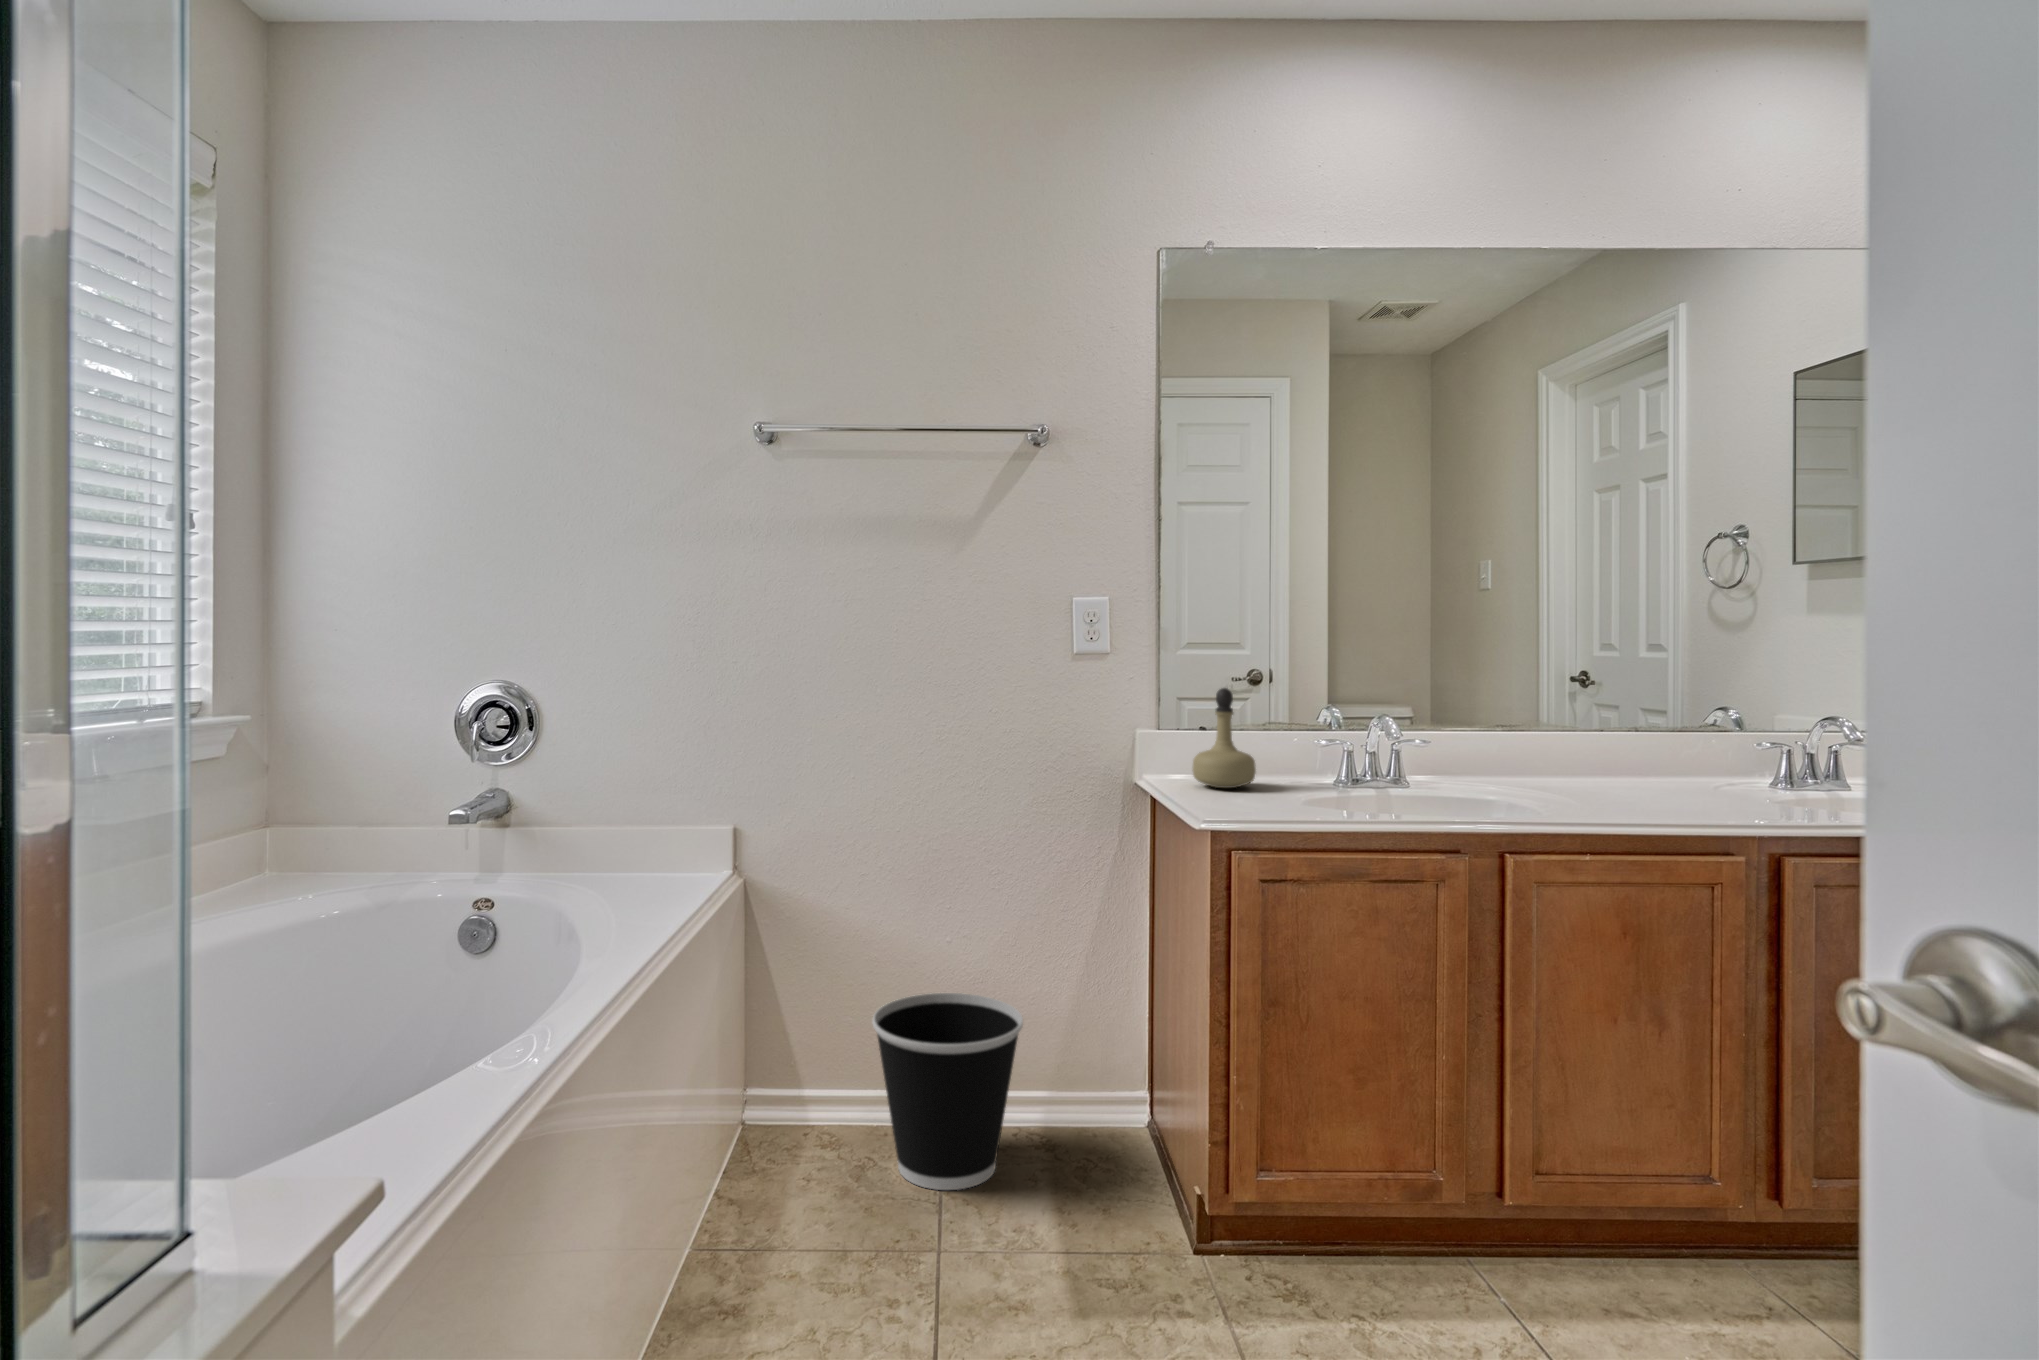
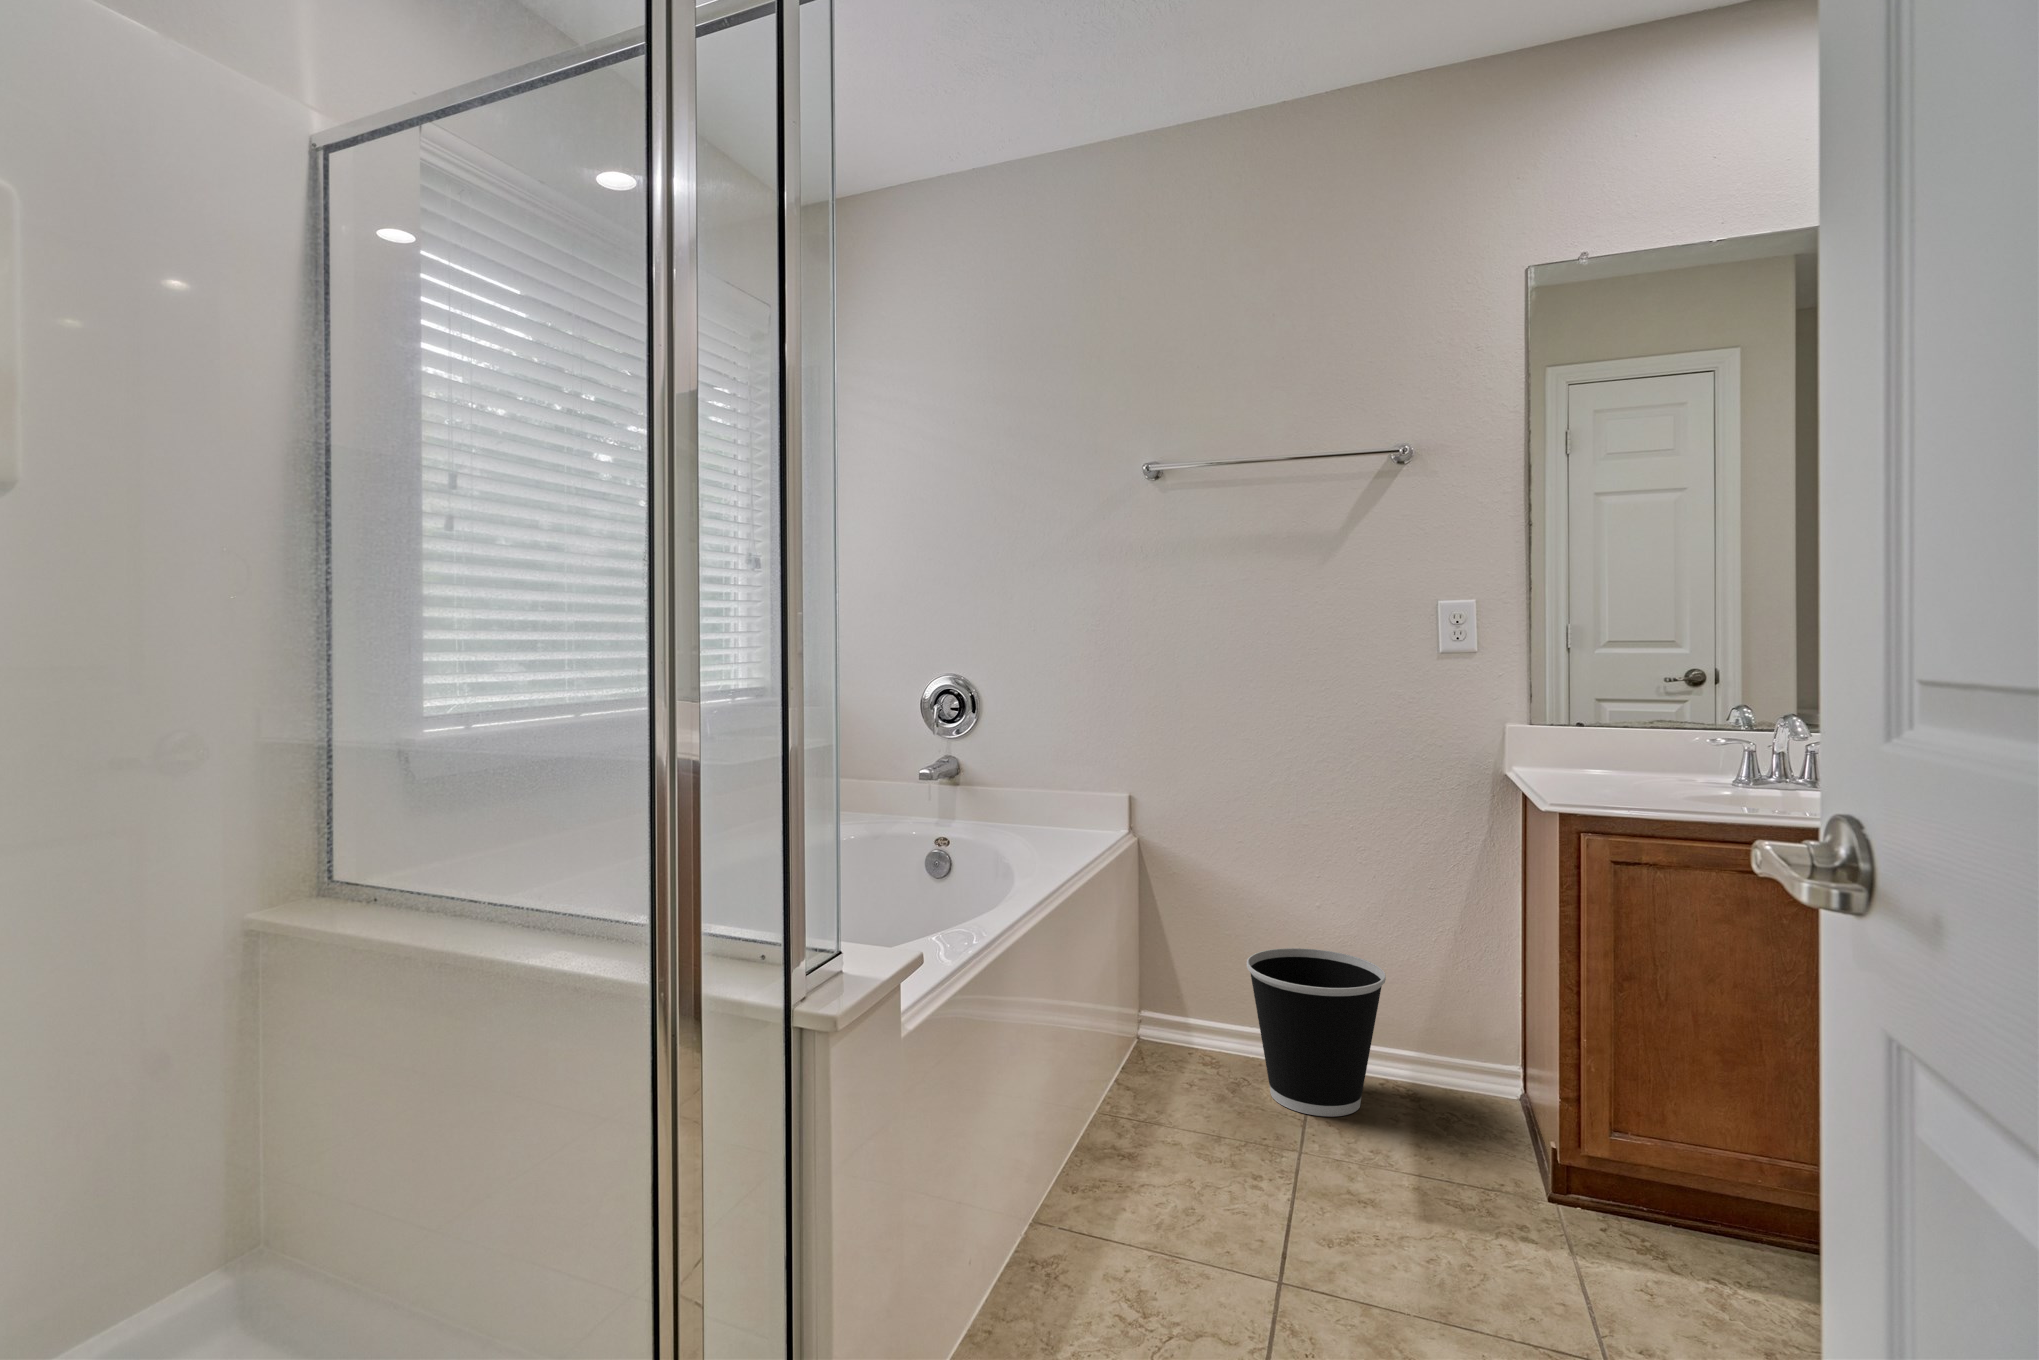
perfume bottle: present [1192,688,1256,788] -> none [1558,682,1627,778]

